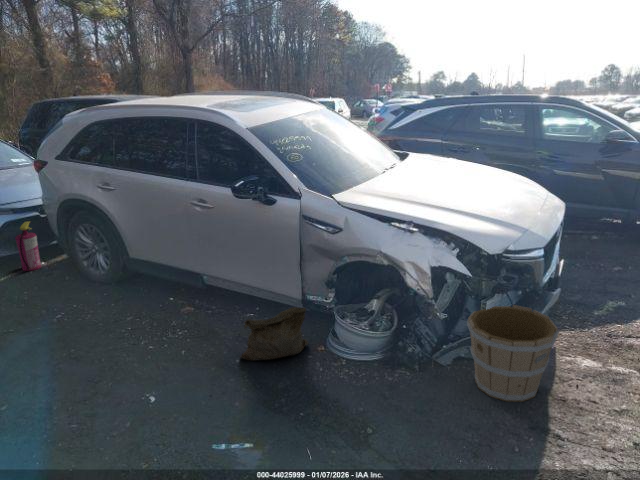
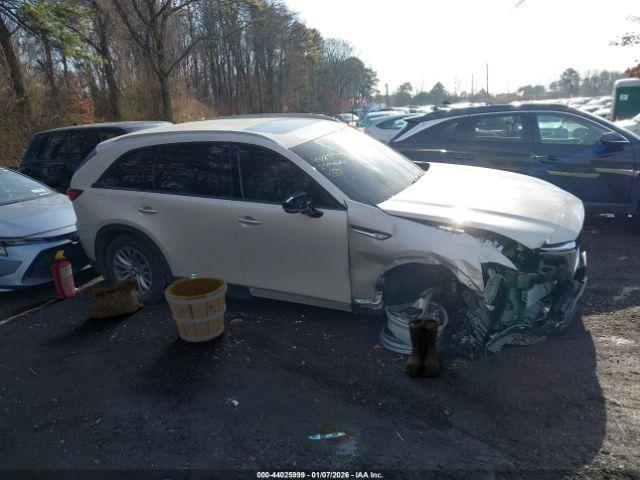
wooden bucket: present [467,305,559,402] -> present [165,277,227,342]
bag: present [240,307,309,361] -> present [88,278,144,319]
boots: none [343,321,384,386] -> present [406,318,440,376]

